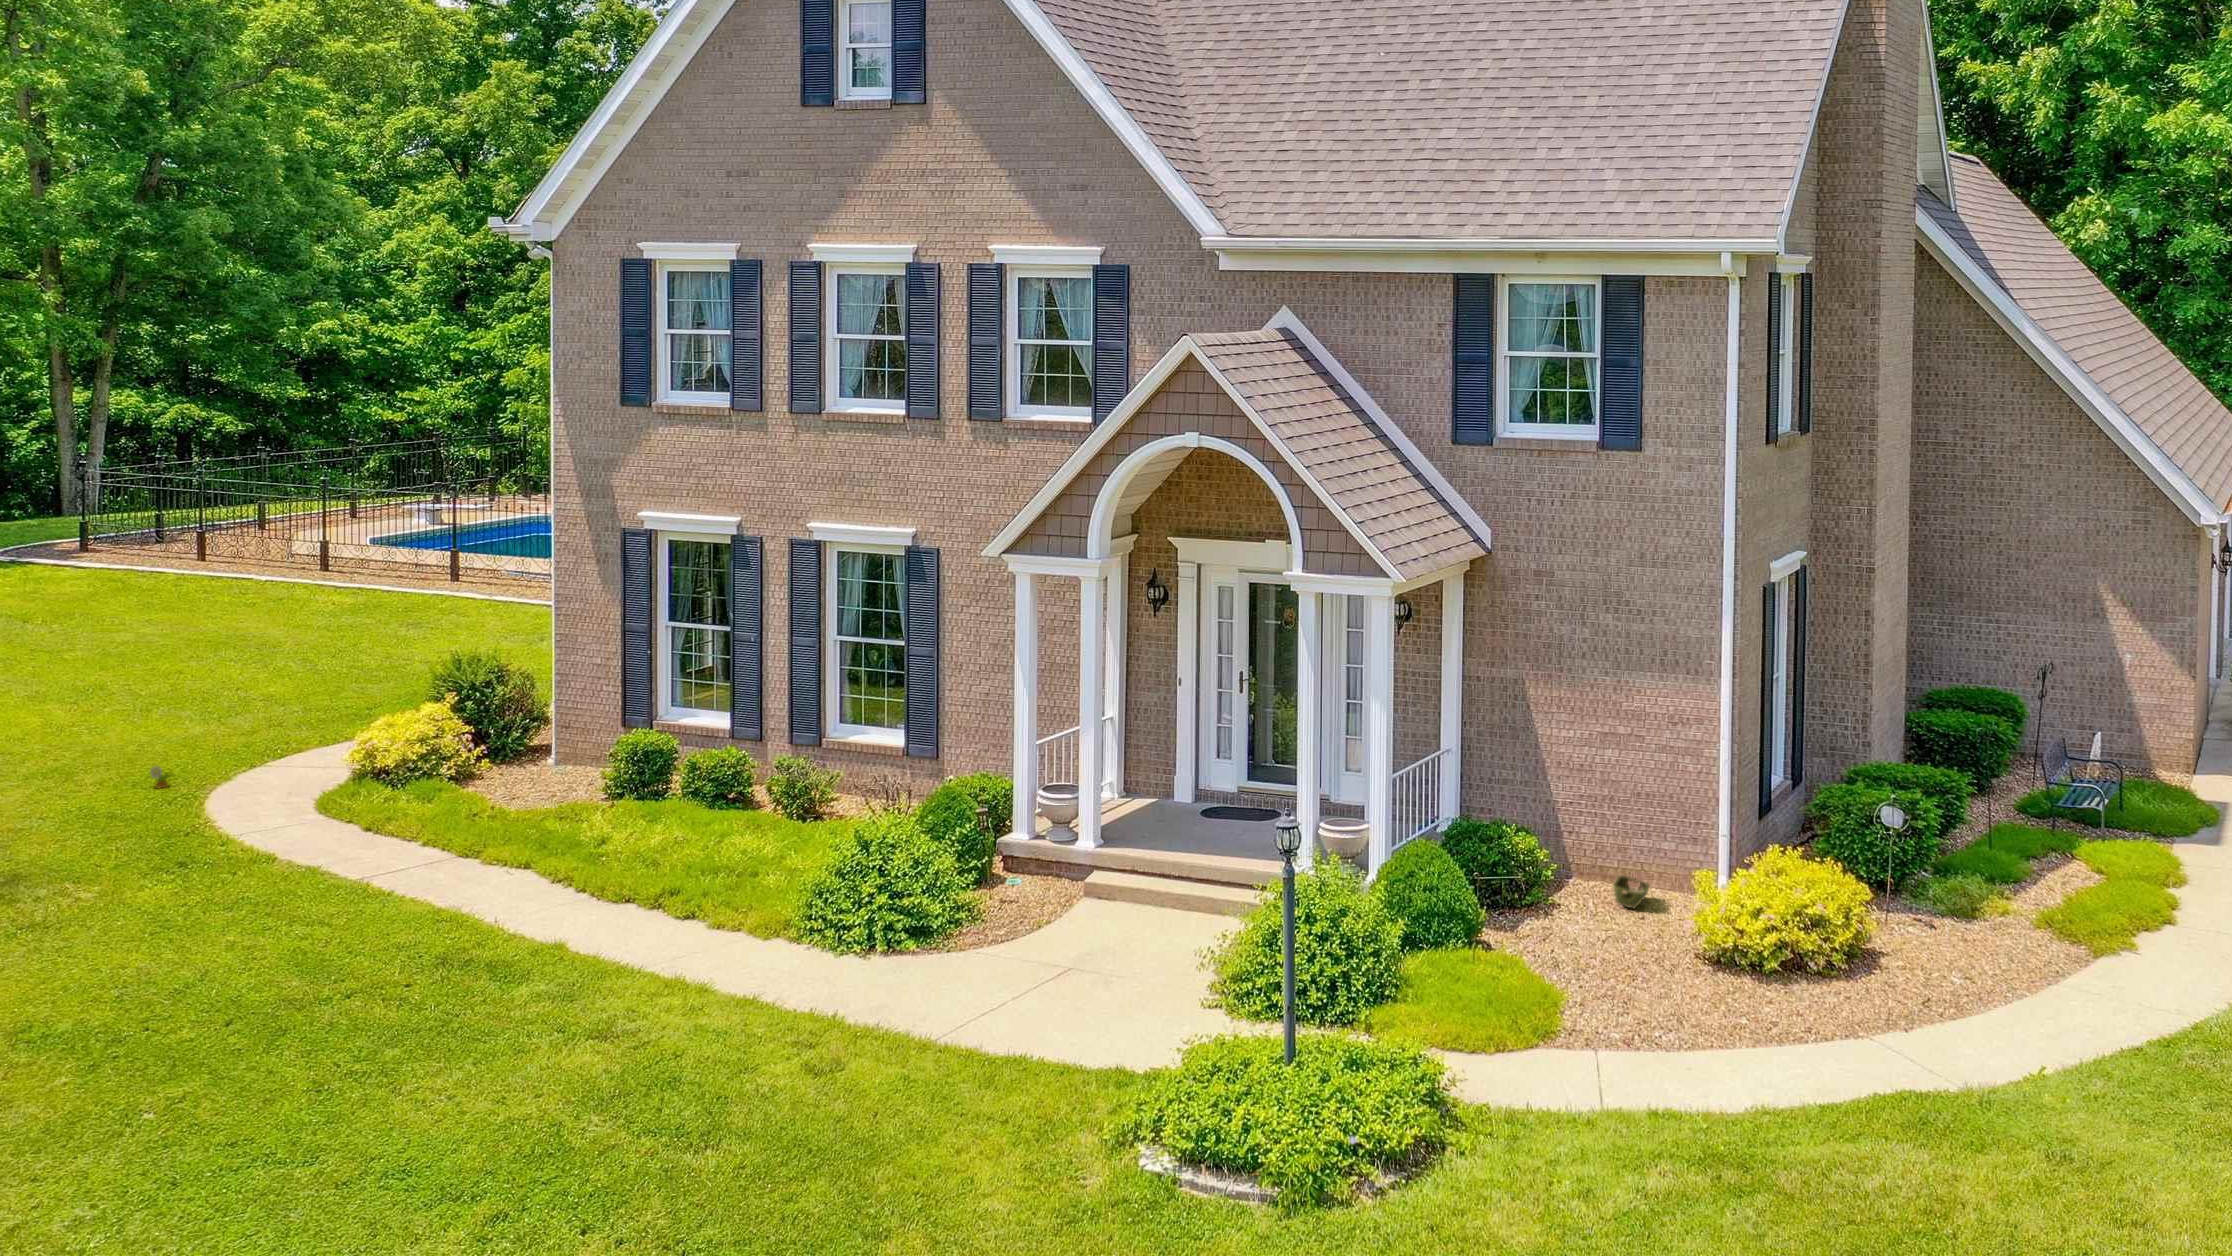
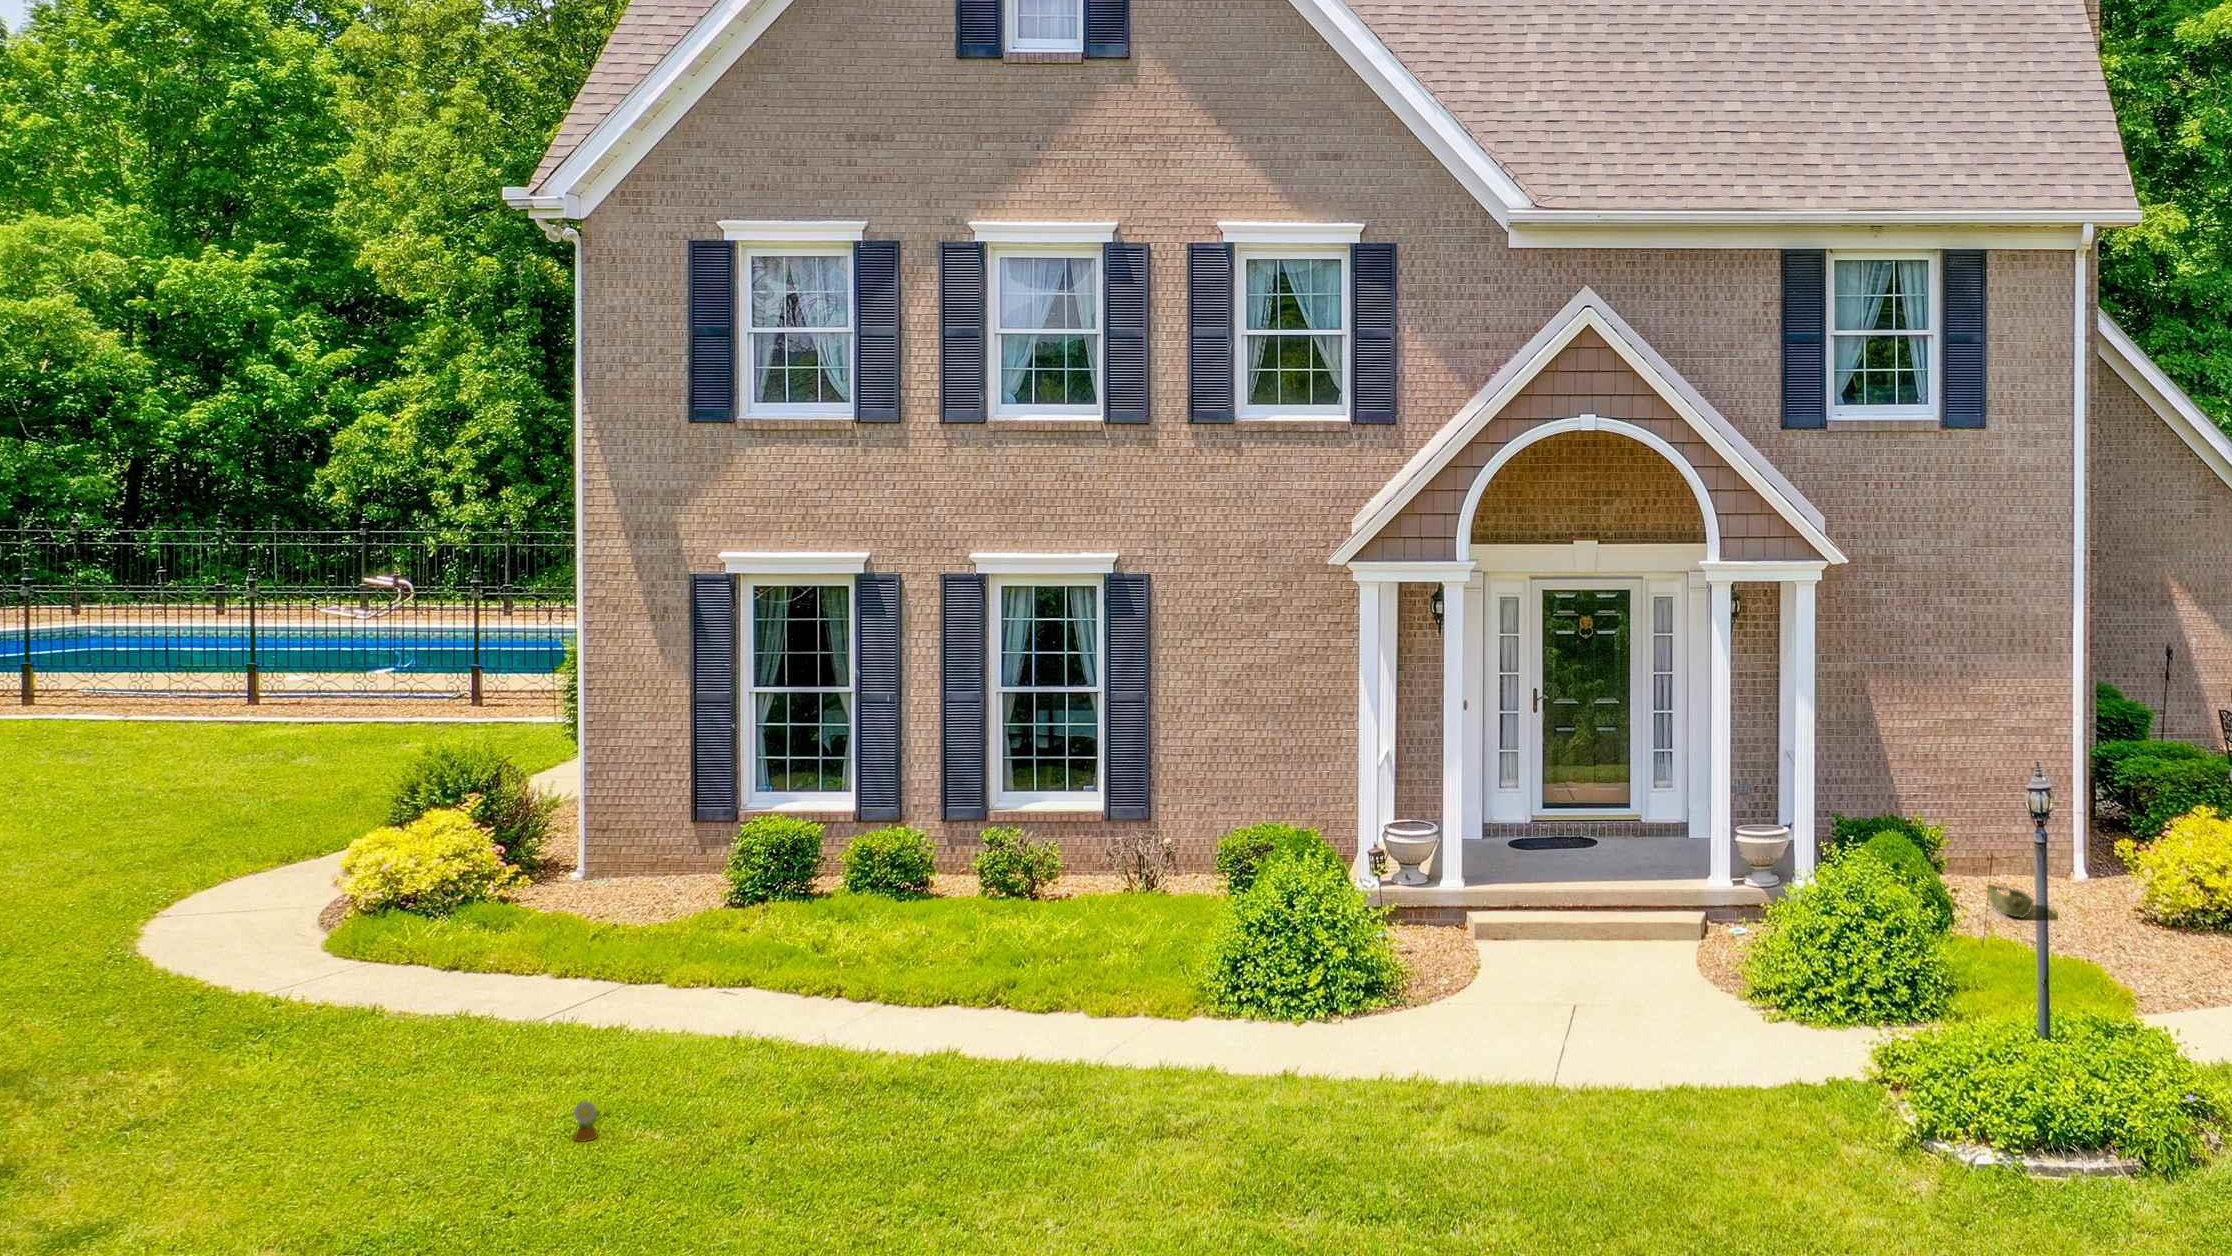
decorative plant: present [150,766,174,788] -> present [568,1101,610,1142]

